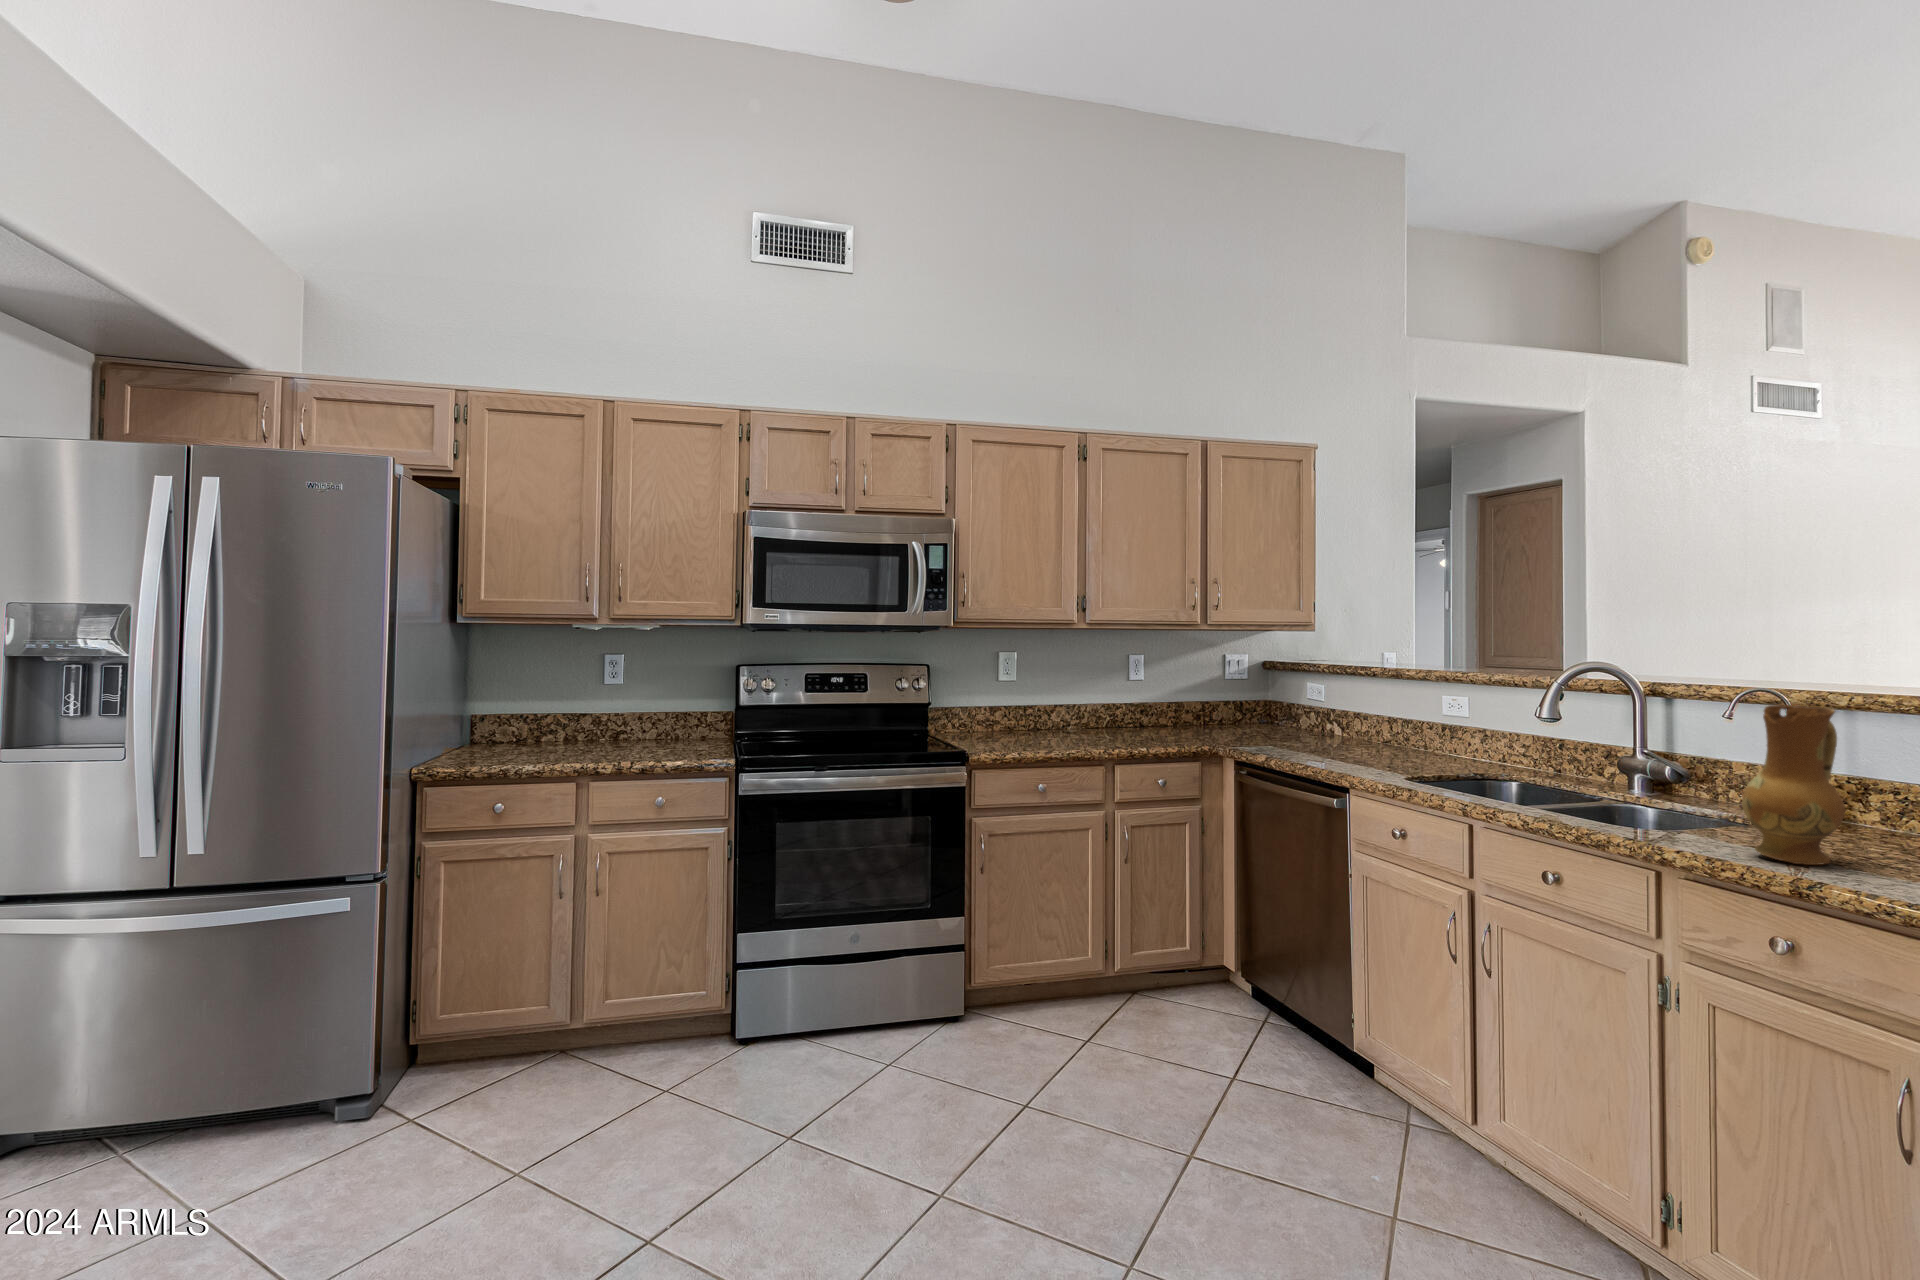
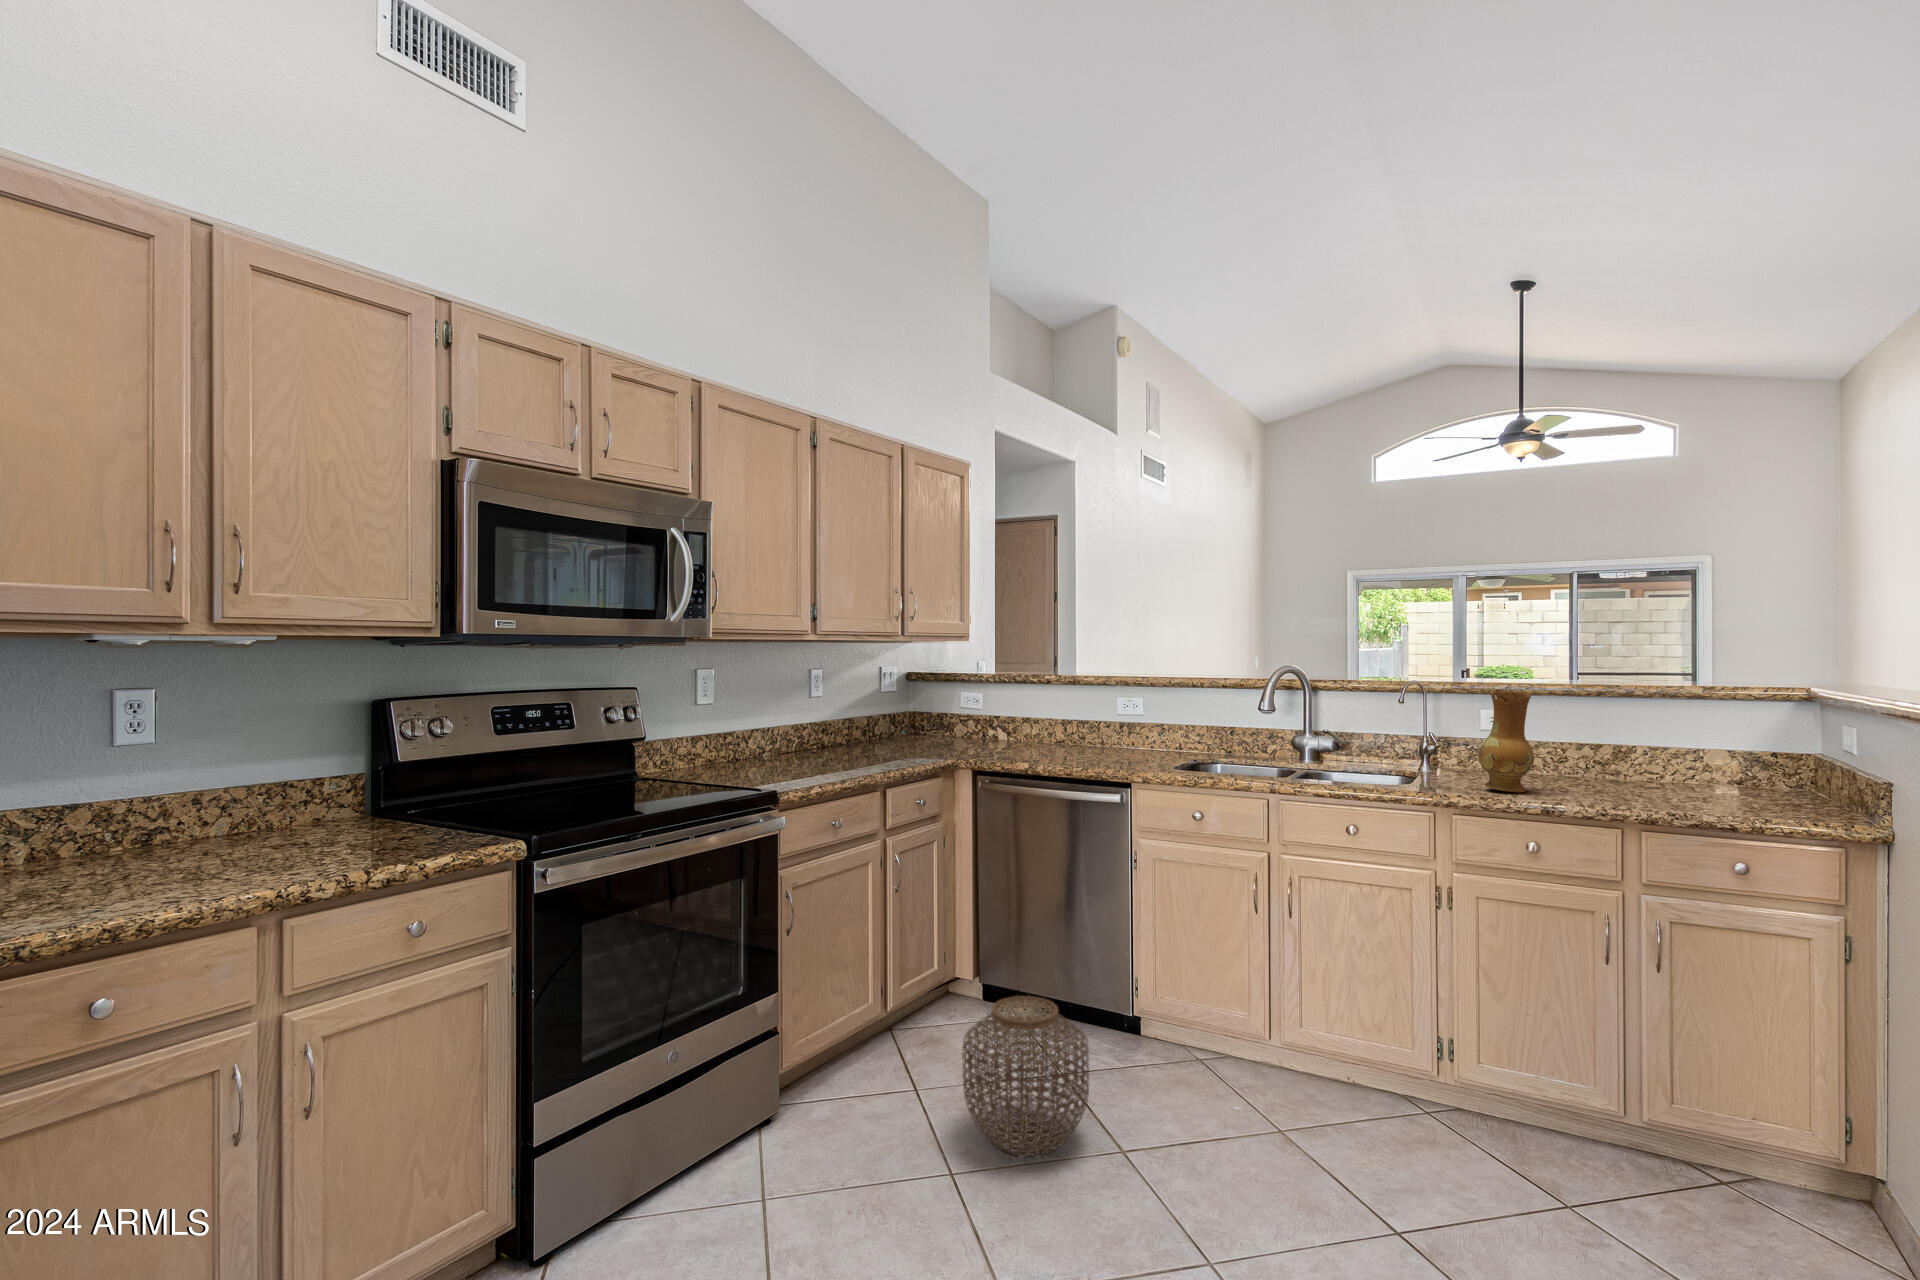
woven basket: none [1054,969,1177,1122] -> present [962,996,1089,1157]

